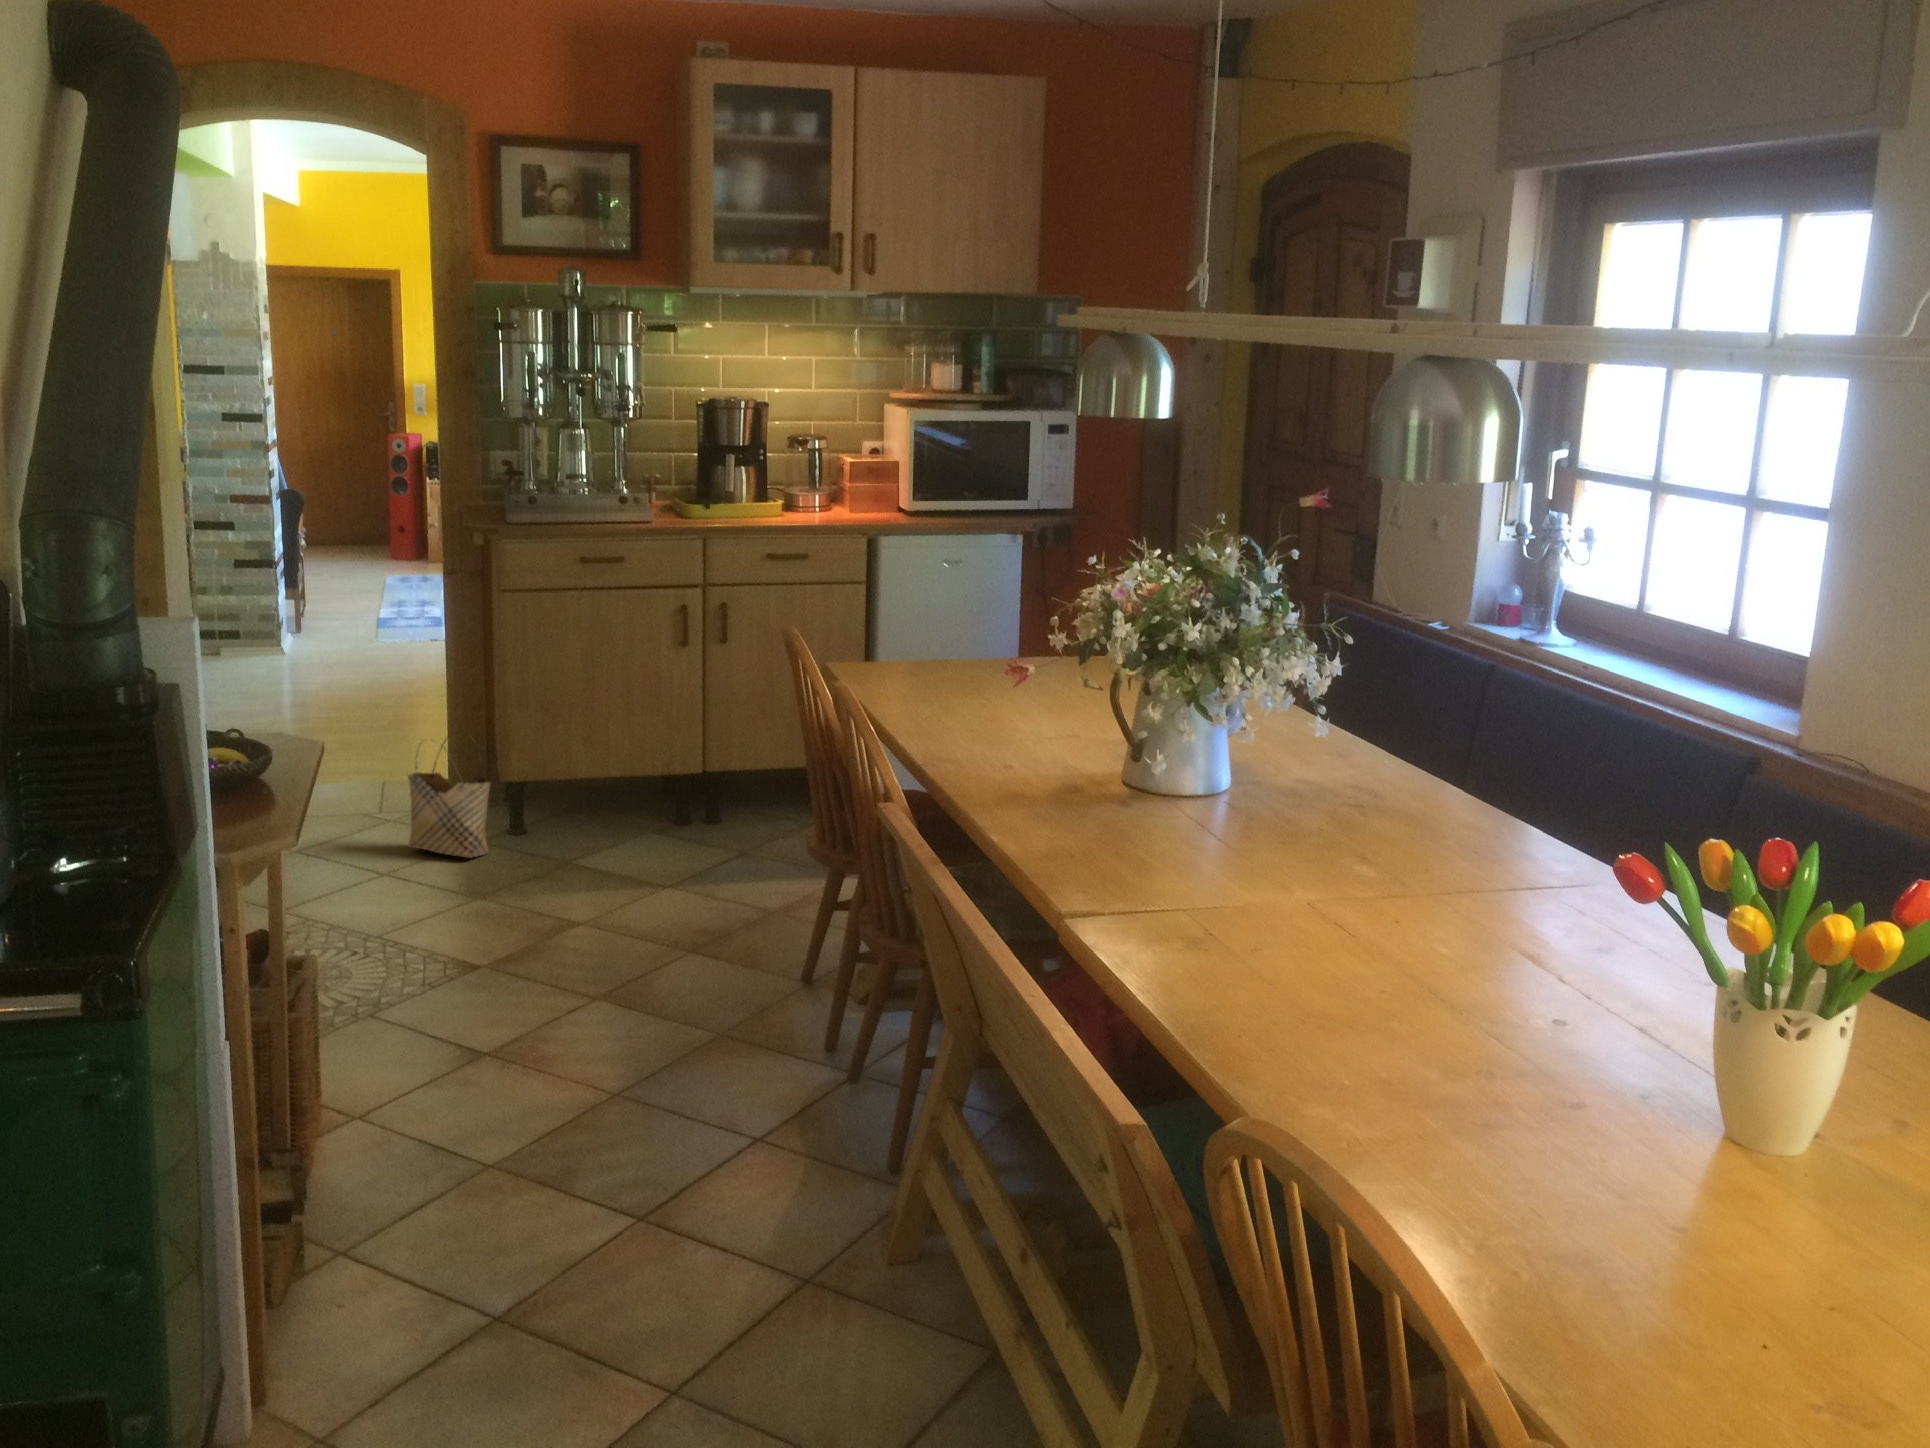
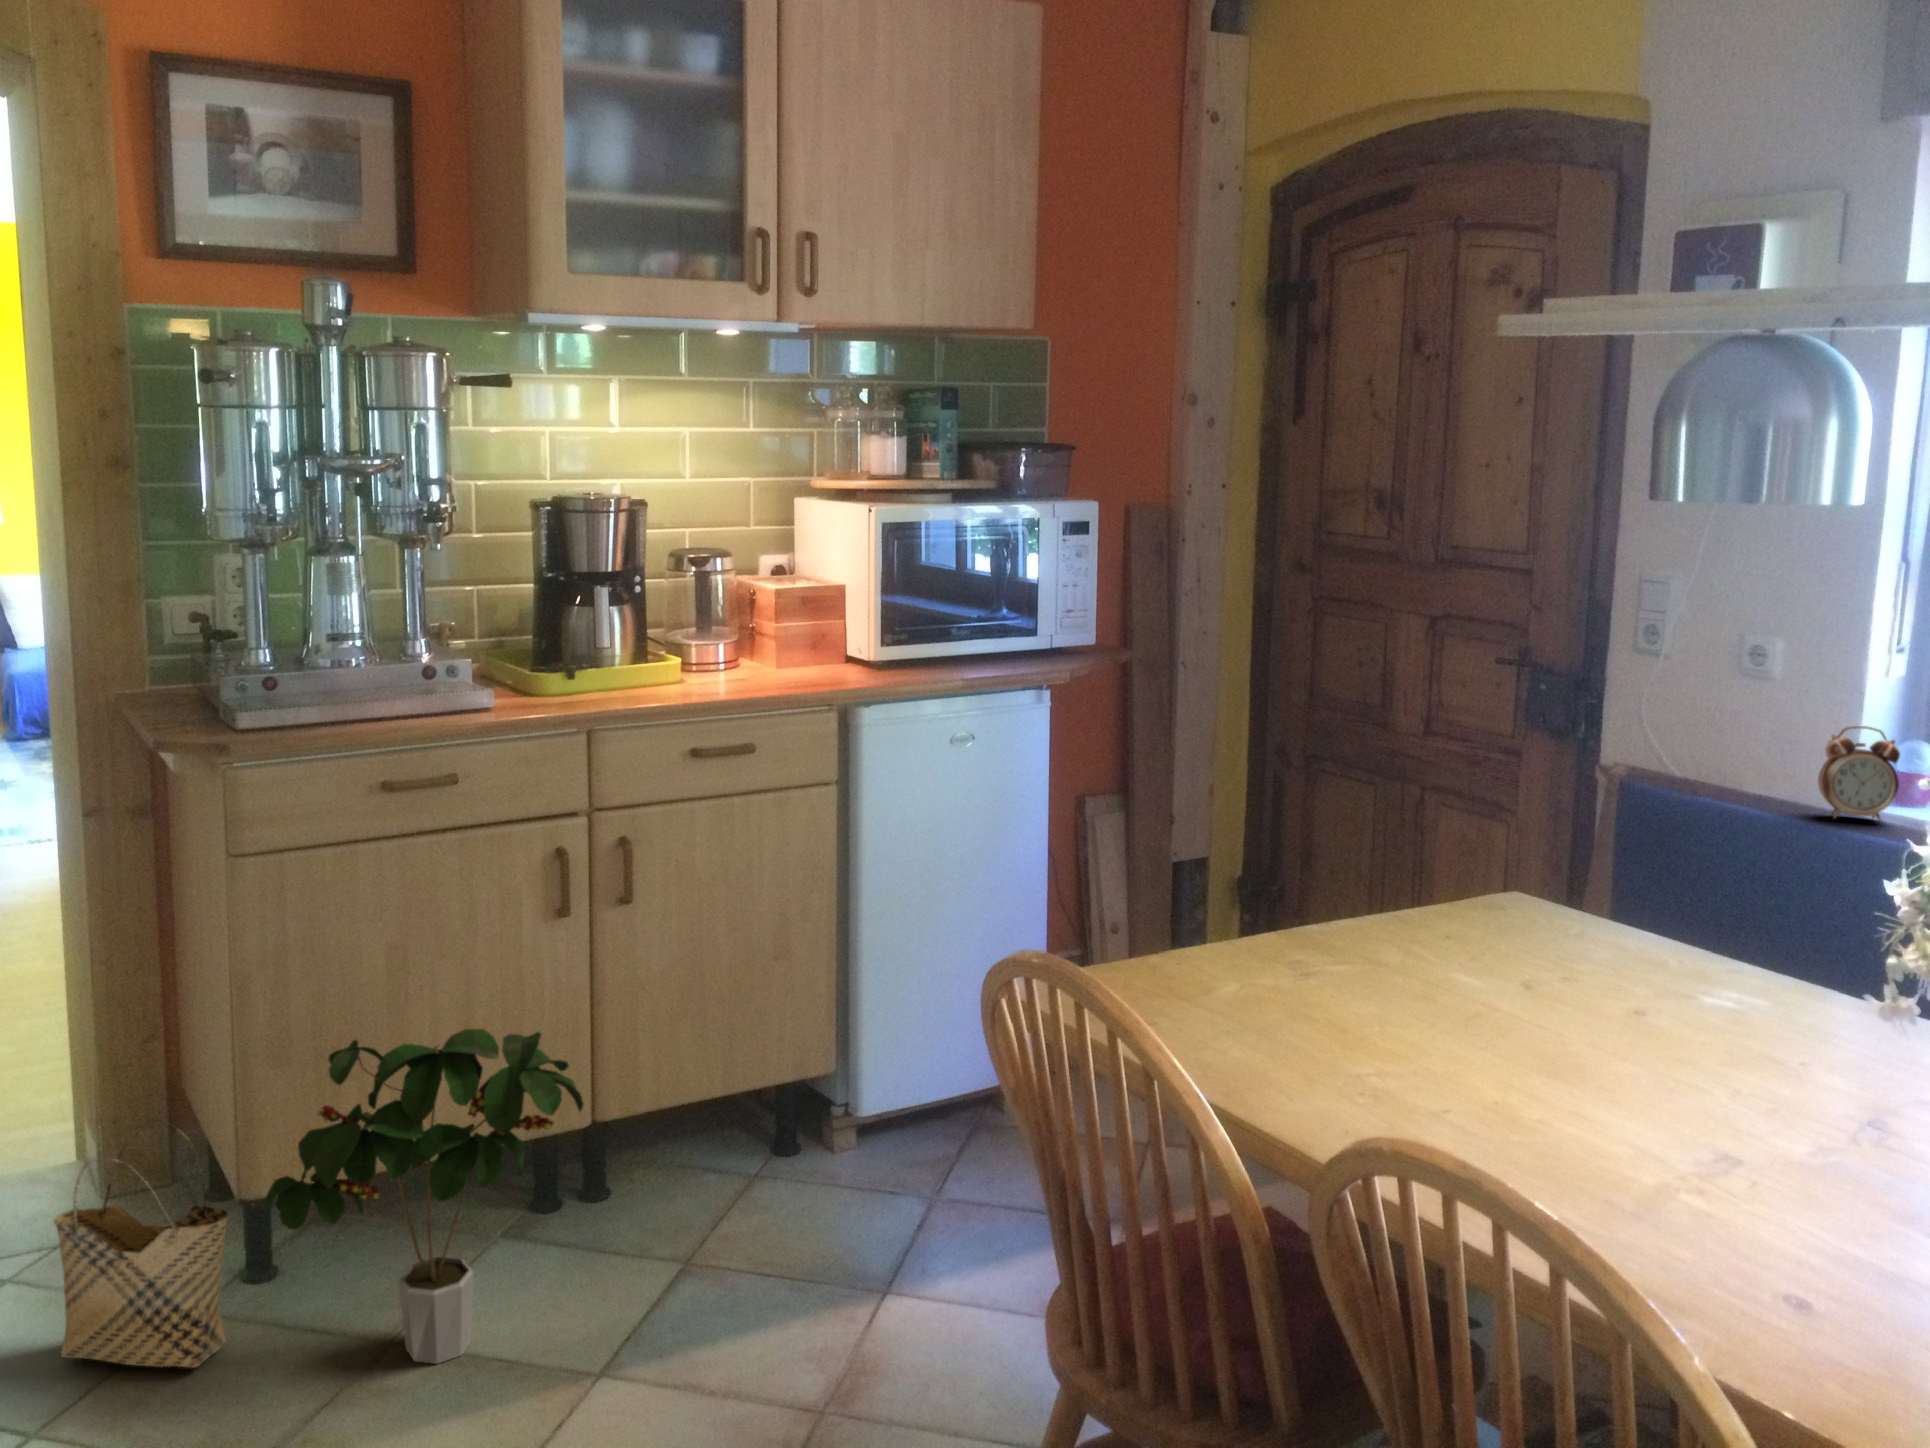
alarm clock: none [1422,569,1470,631] -> present [1818,726,1900,822]
potted plant: none [505,691,672,871] -> present [264,1029,583,1364]

